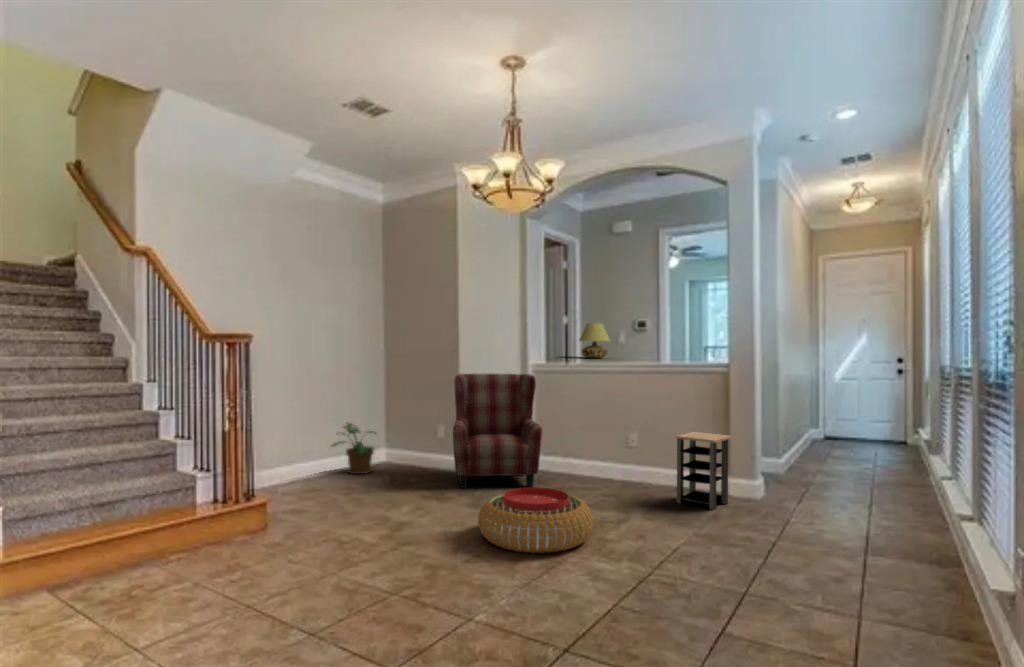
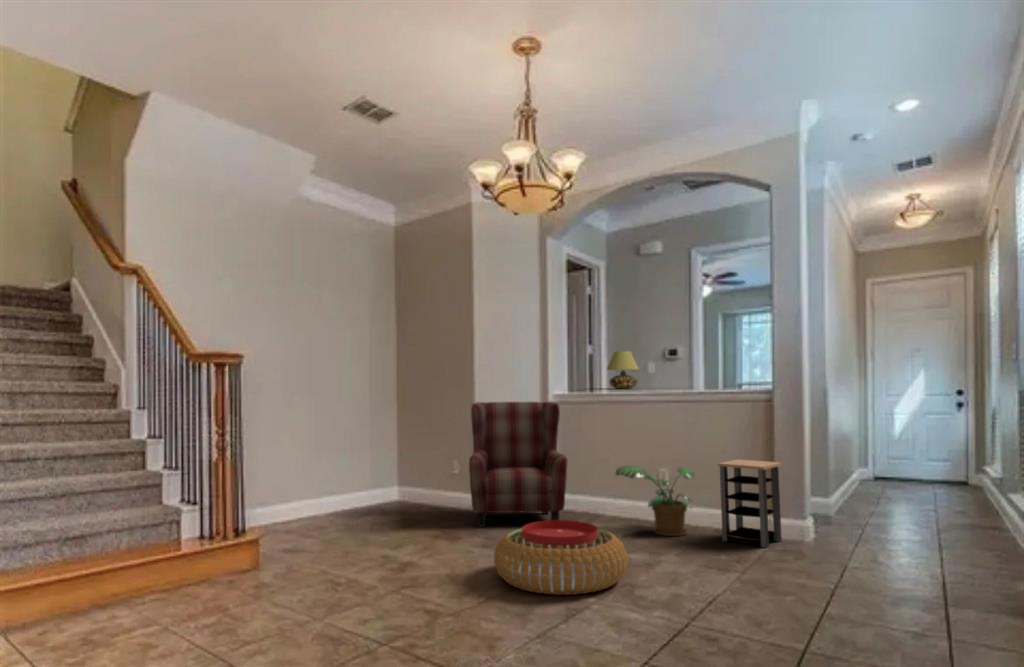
potted plant: present [332,423,376,474] -> present [616,466,694,536]

